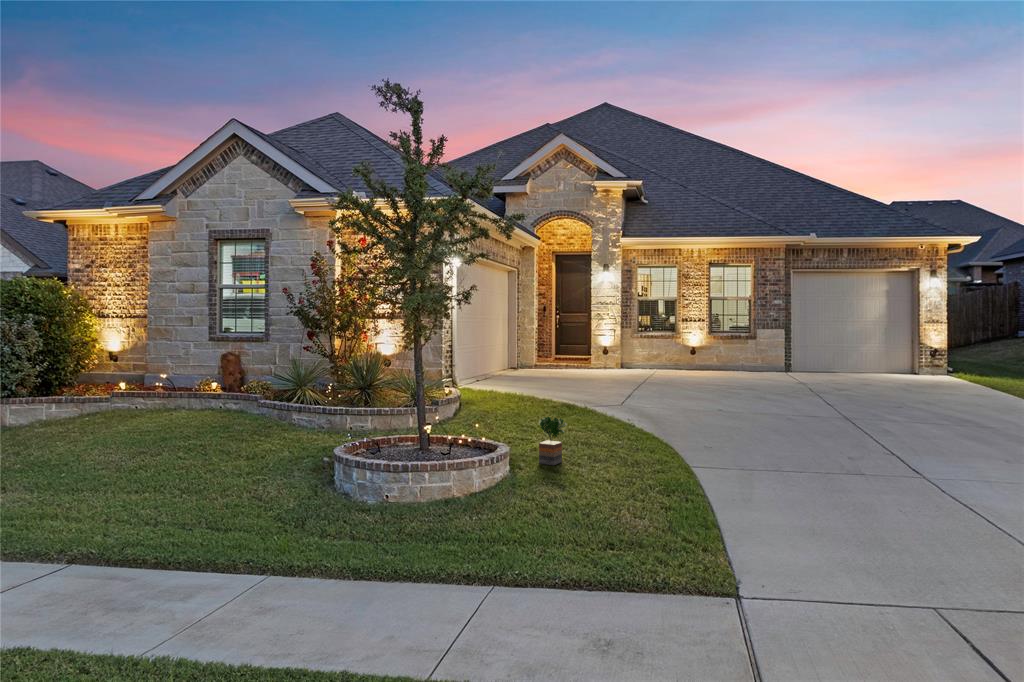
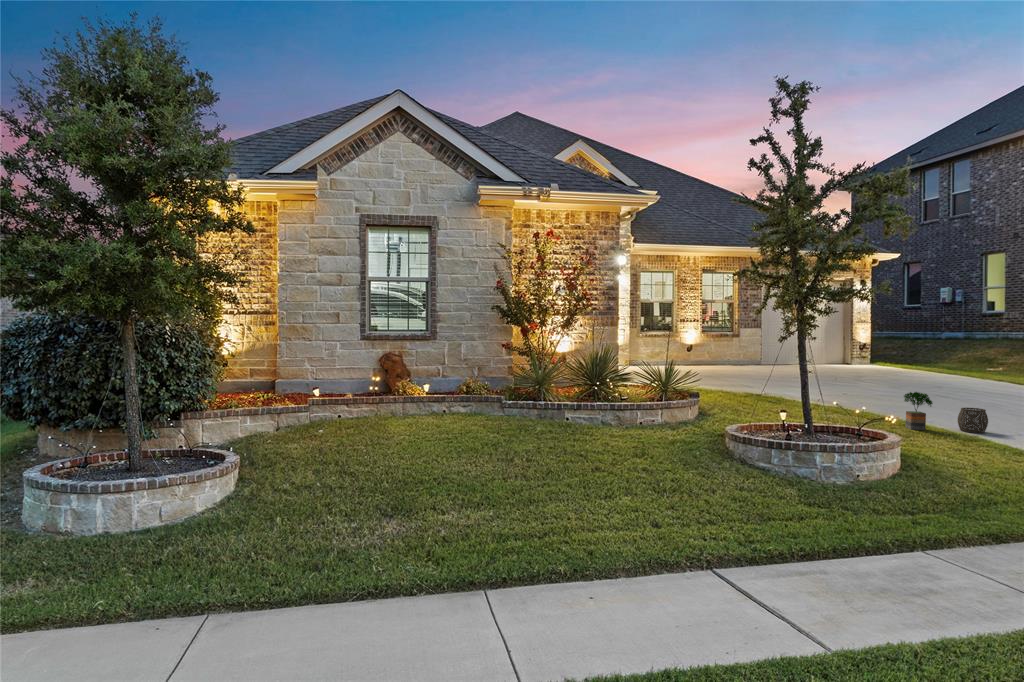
woven basket: none [595,441,630,476] -> present [958,408,988,433]

